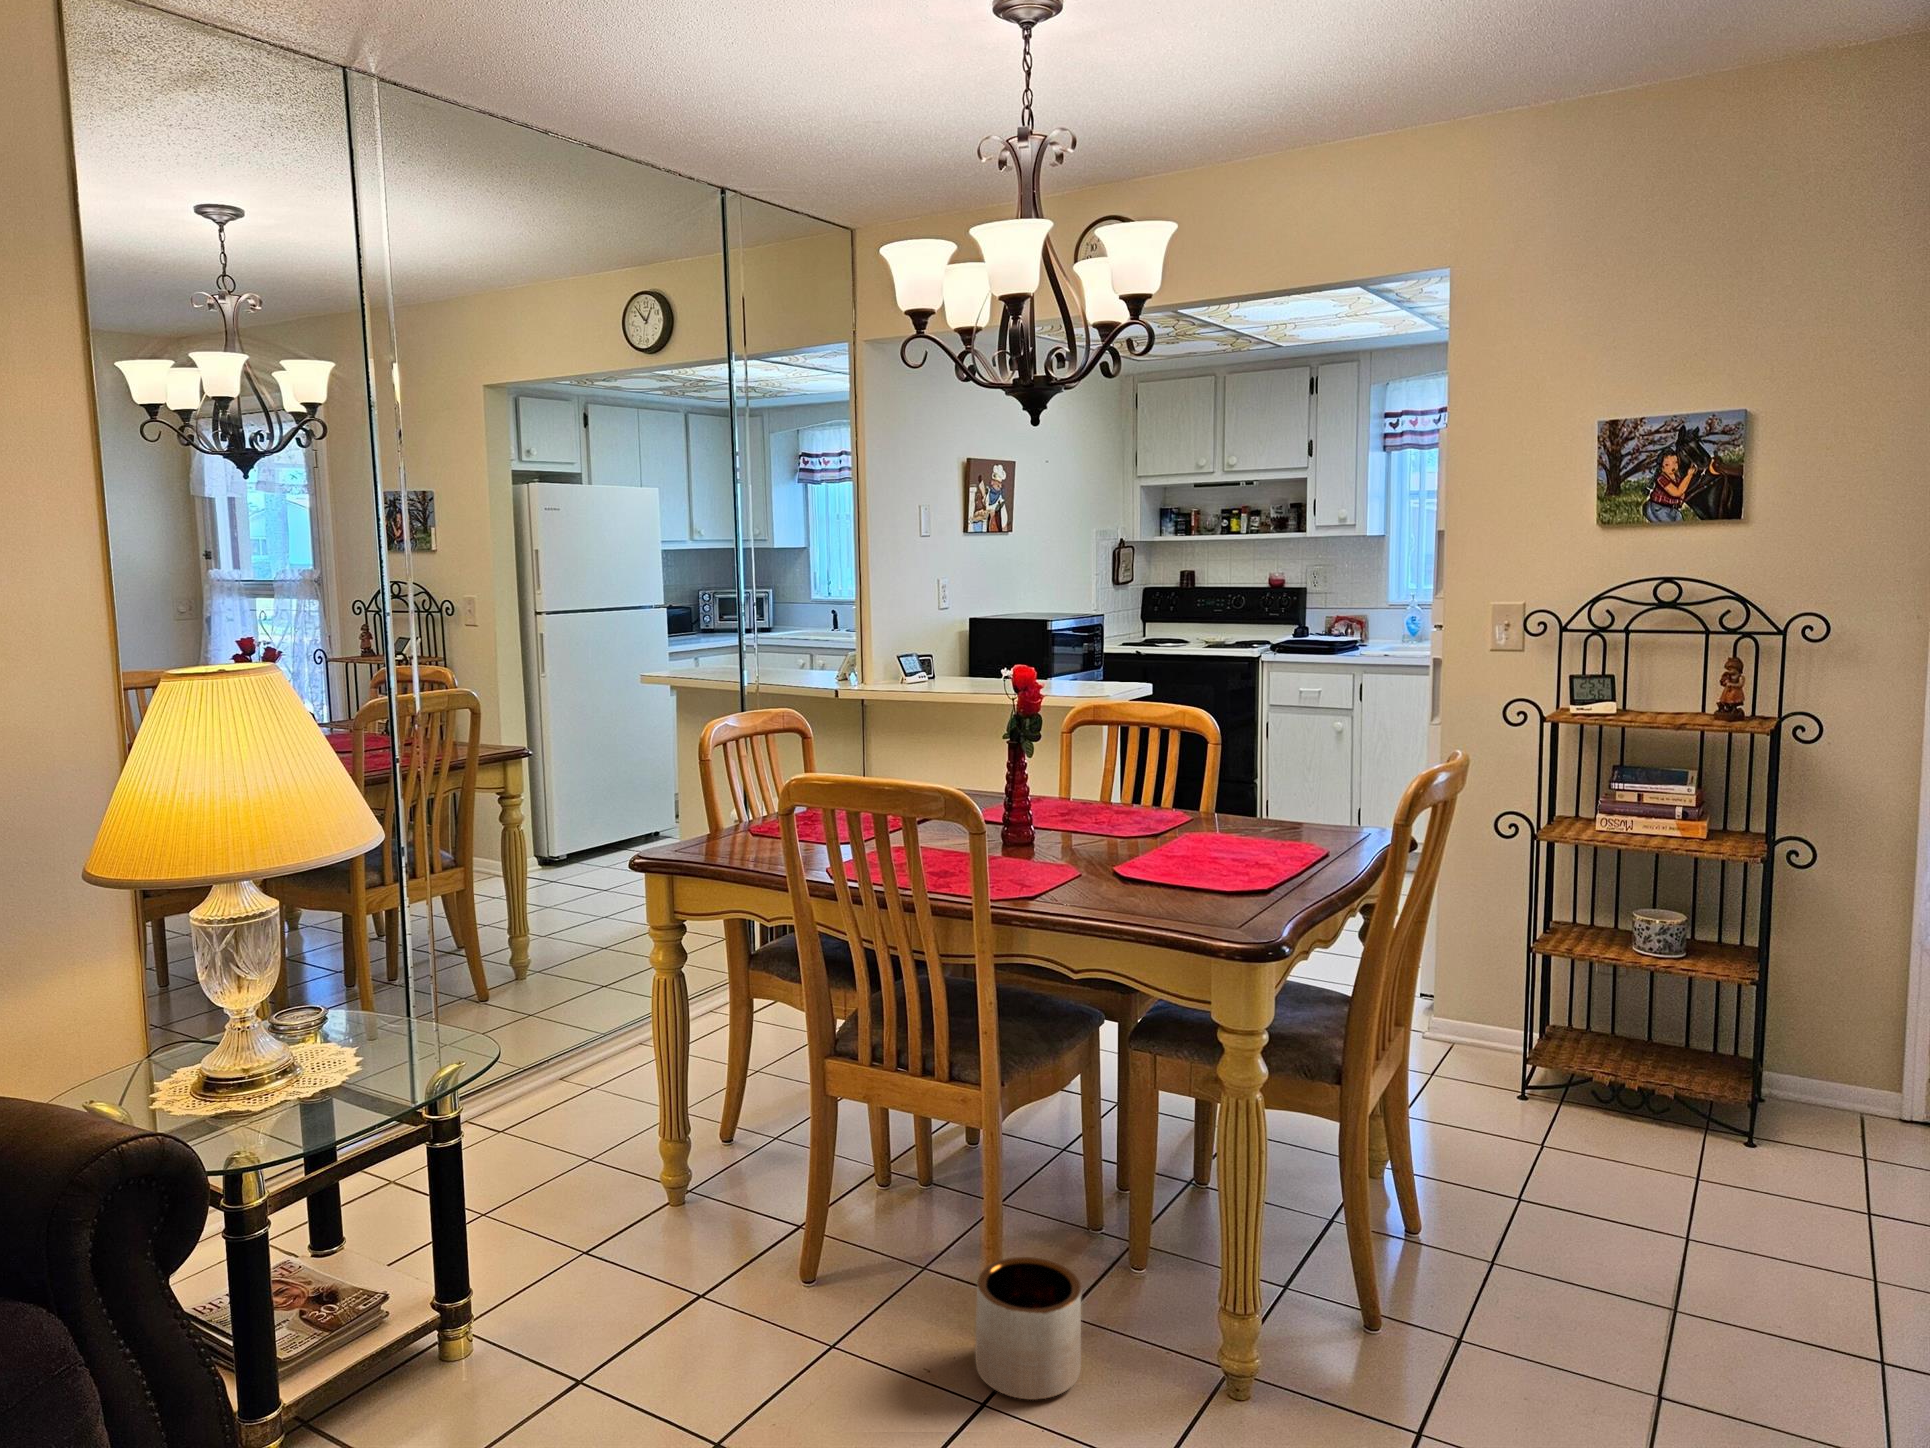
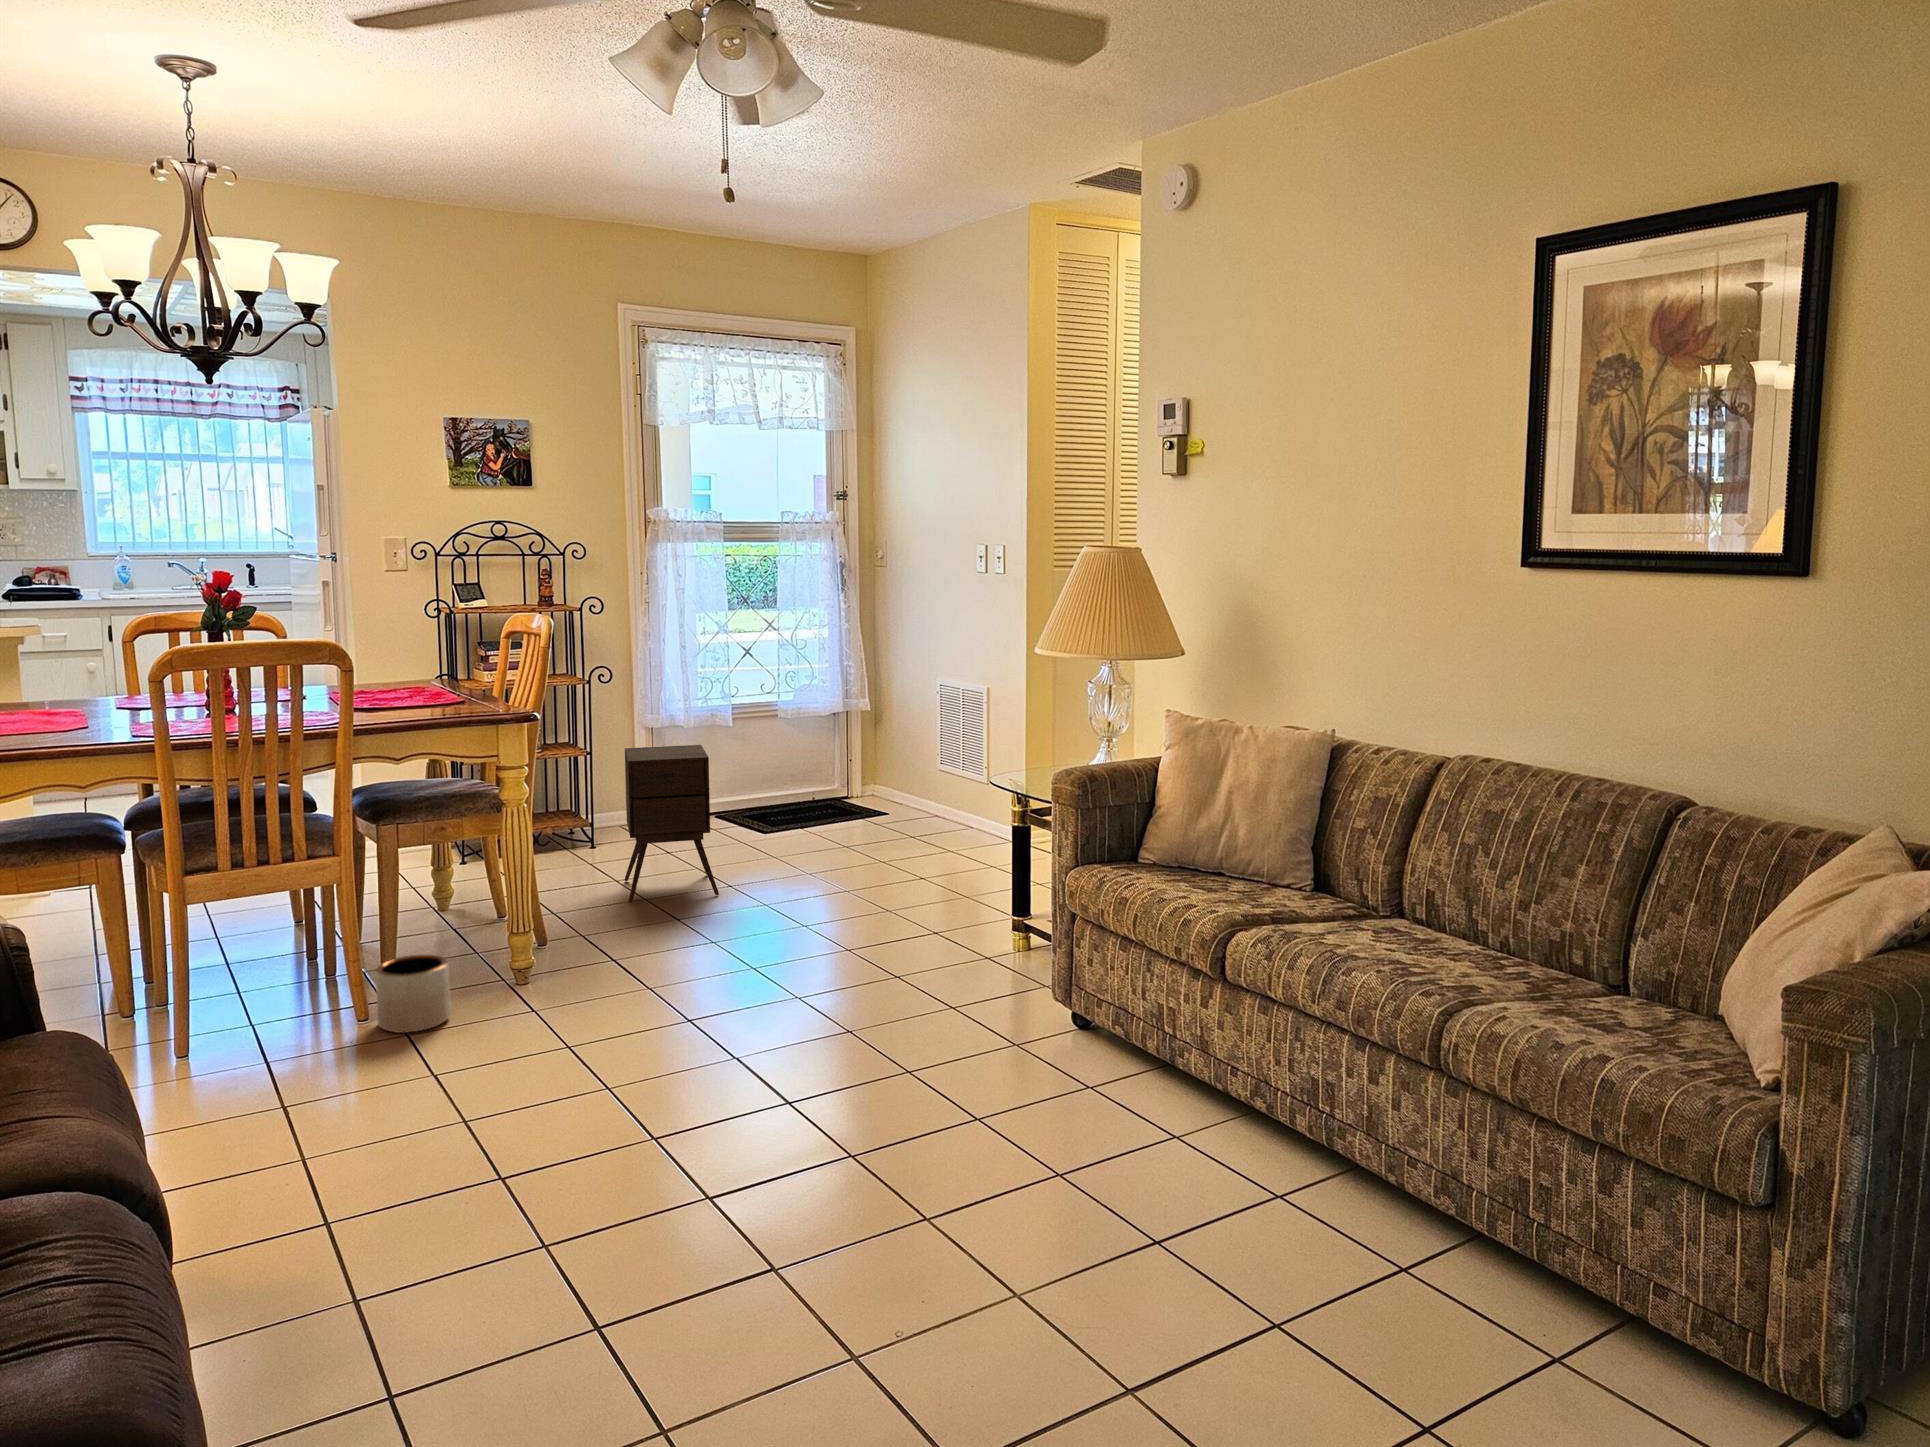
side table: none [1630,1012,1879,1385] -> present [625,745,719,903]

